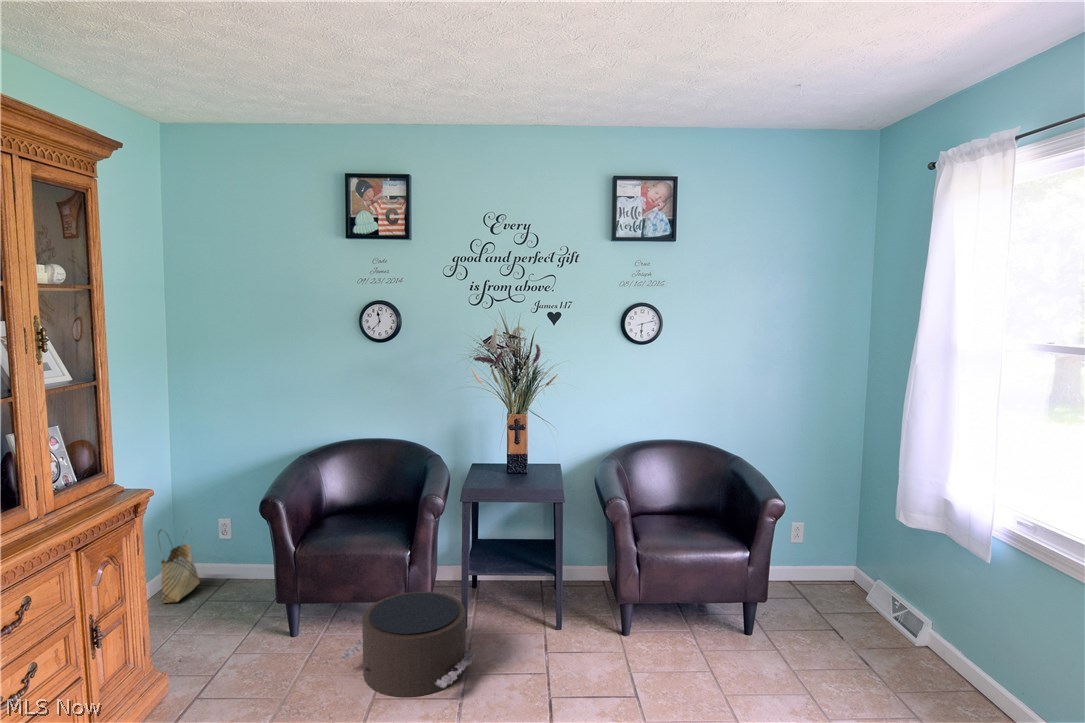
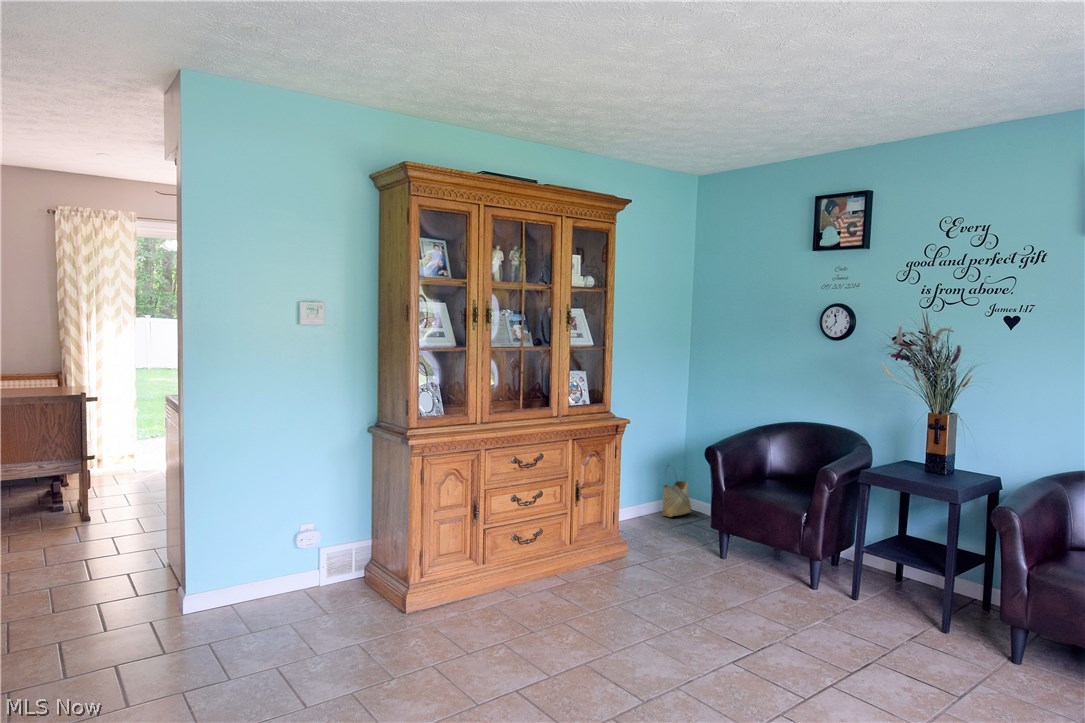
pouf: present [340,592,477,697] -> none [729,543,831,621]

